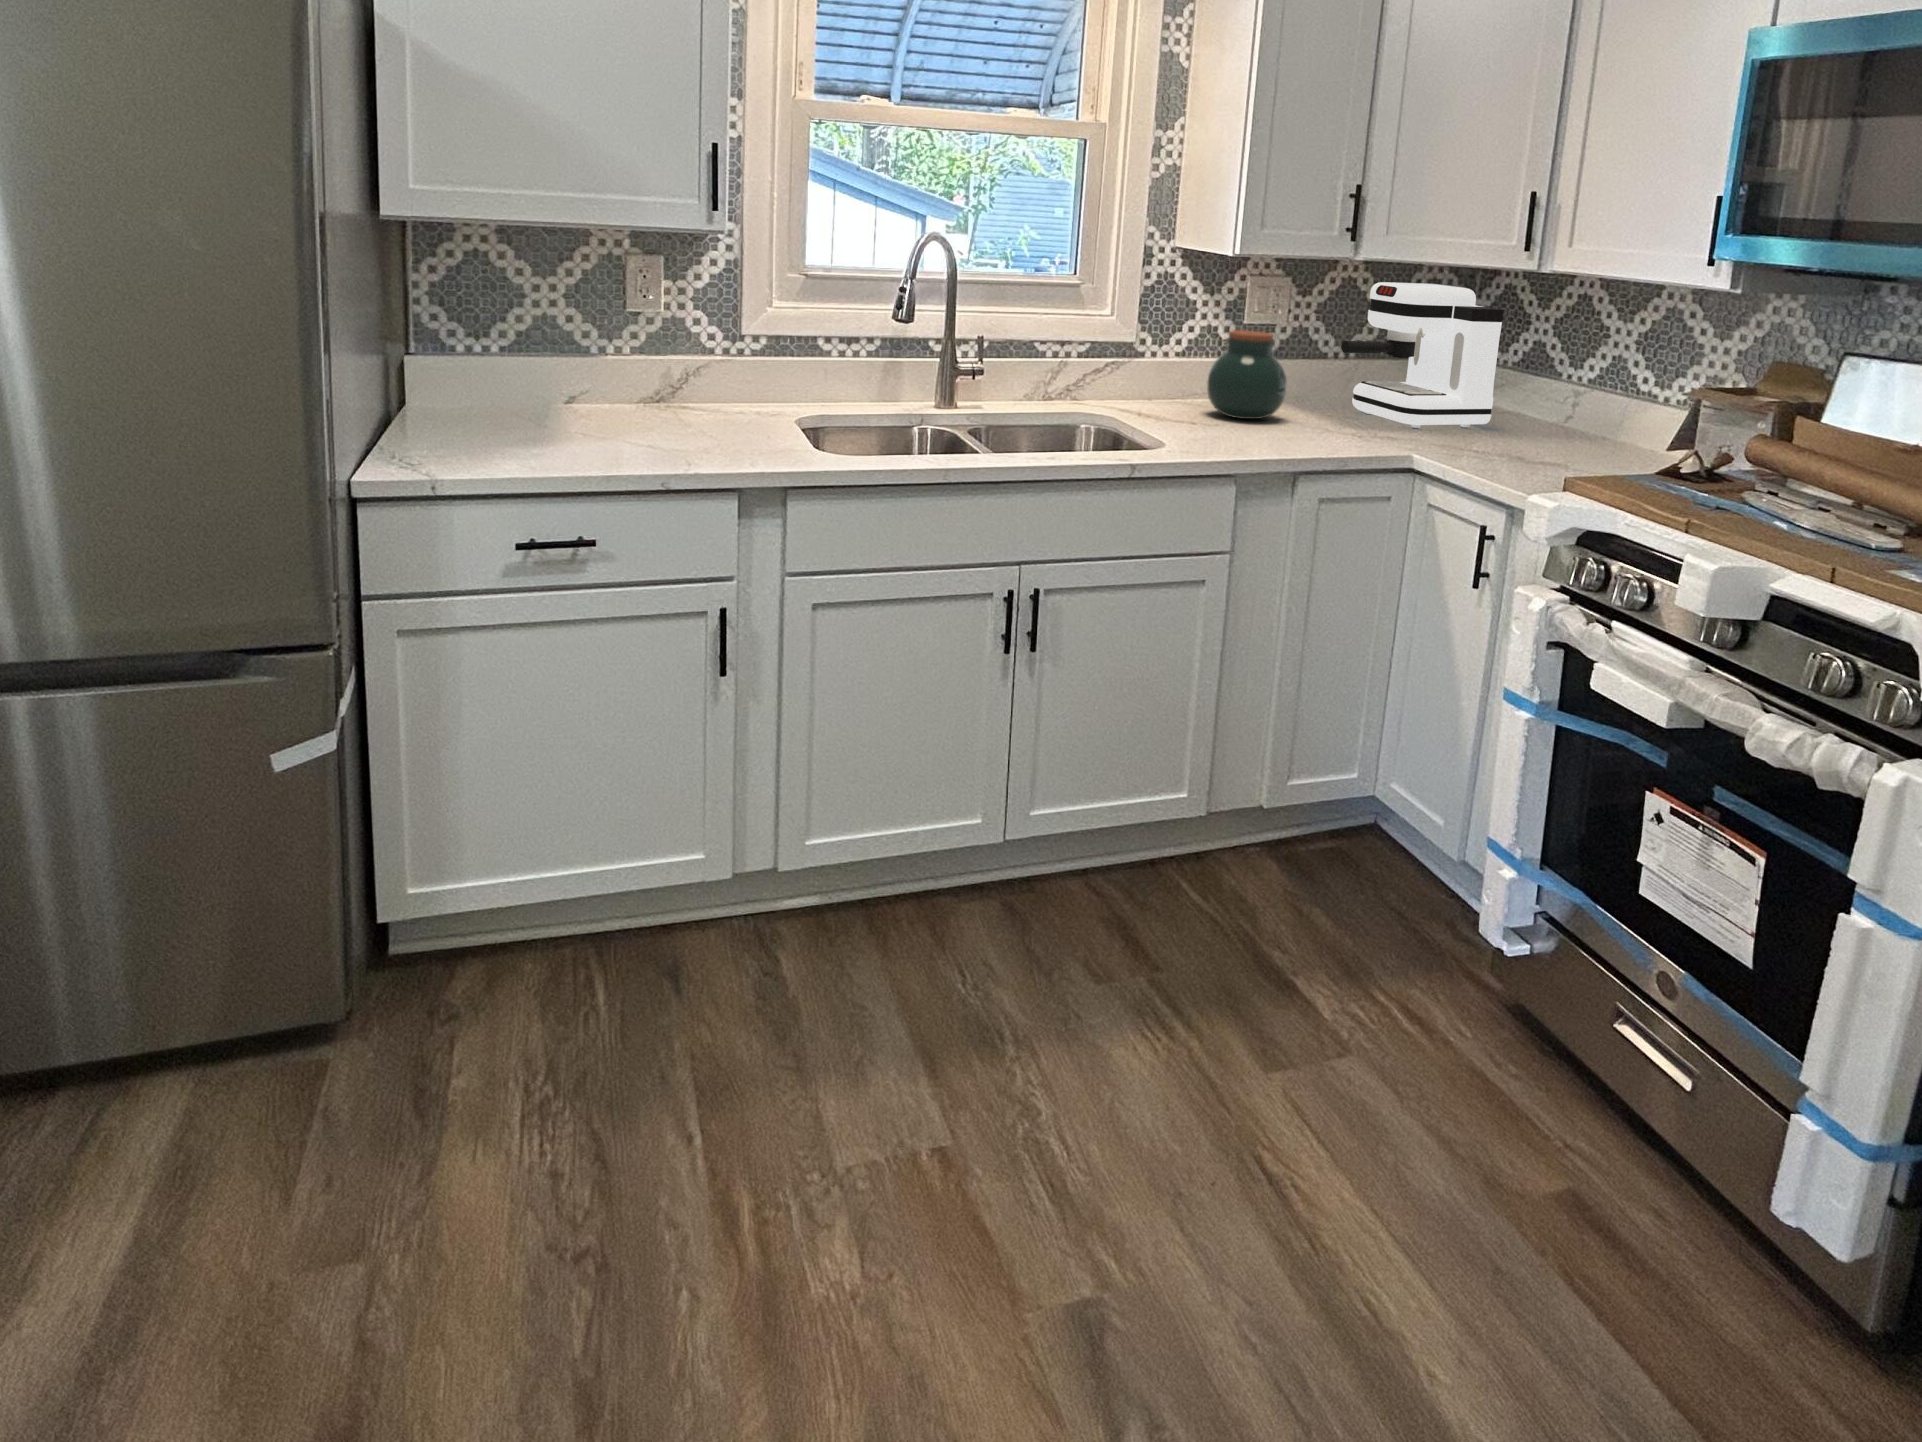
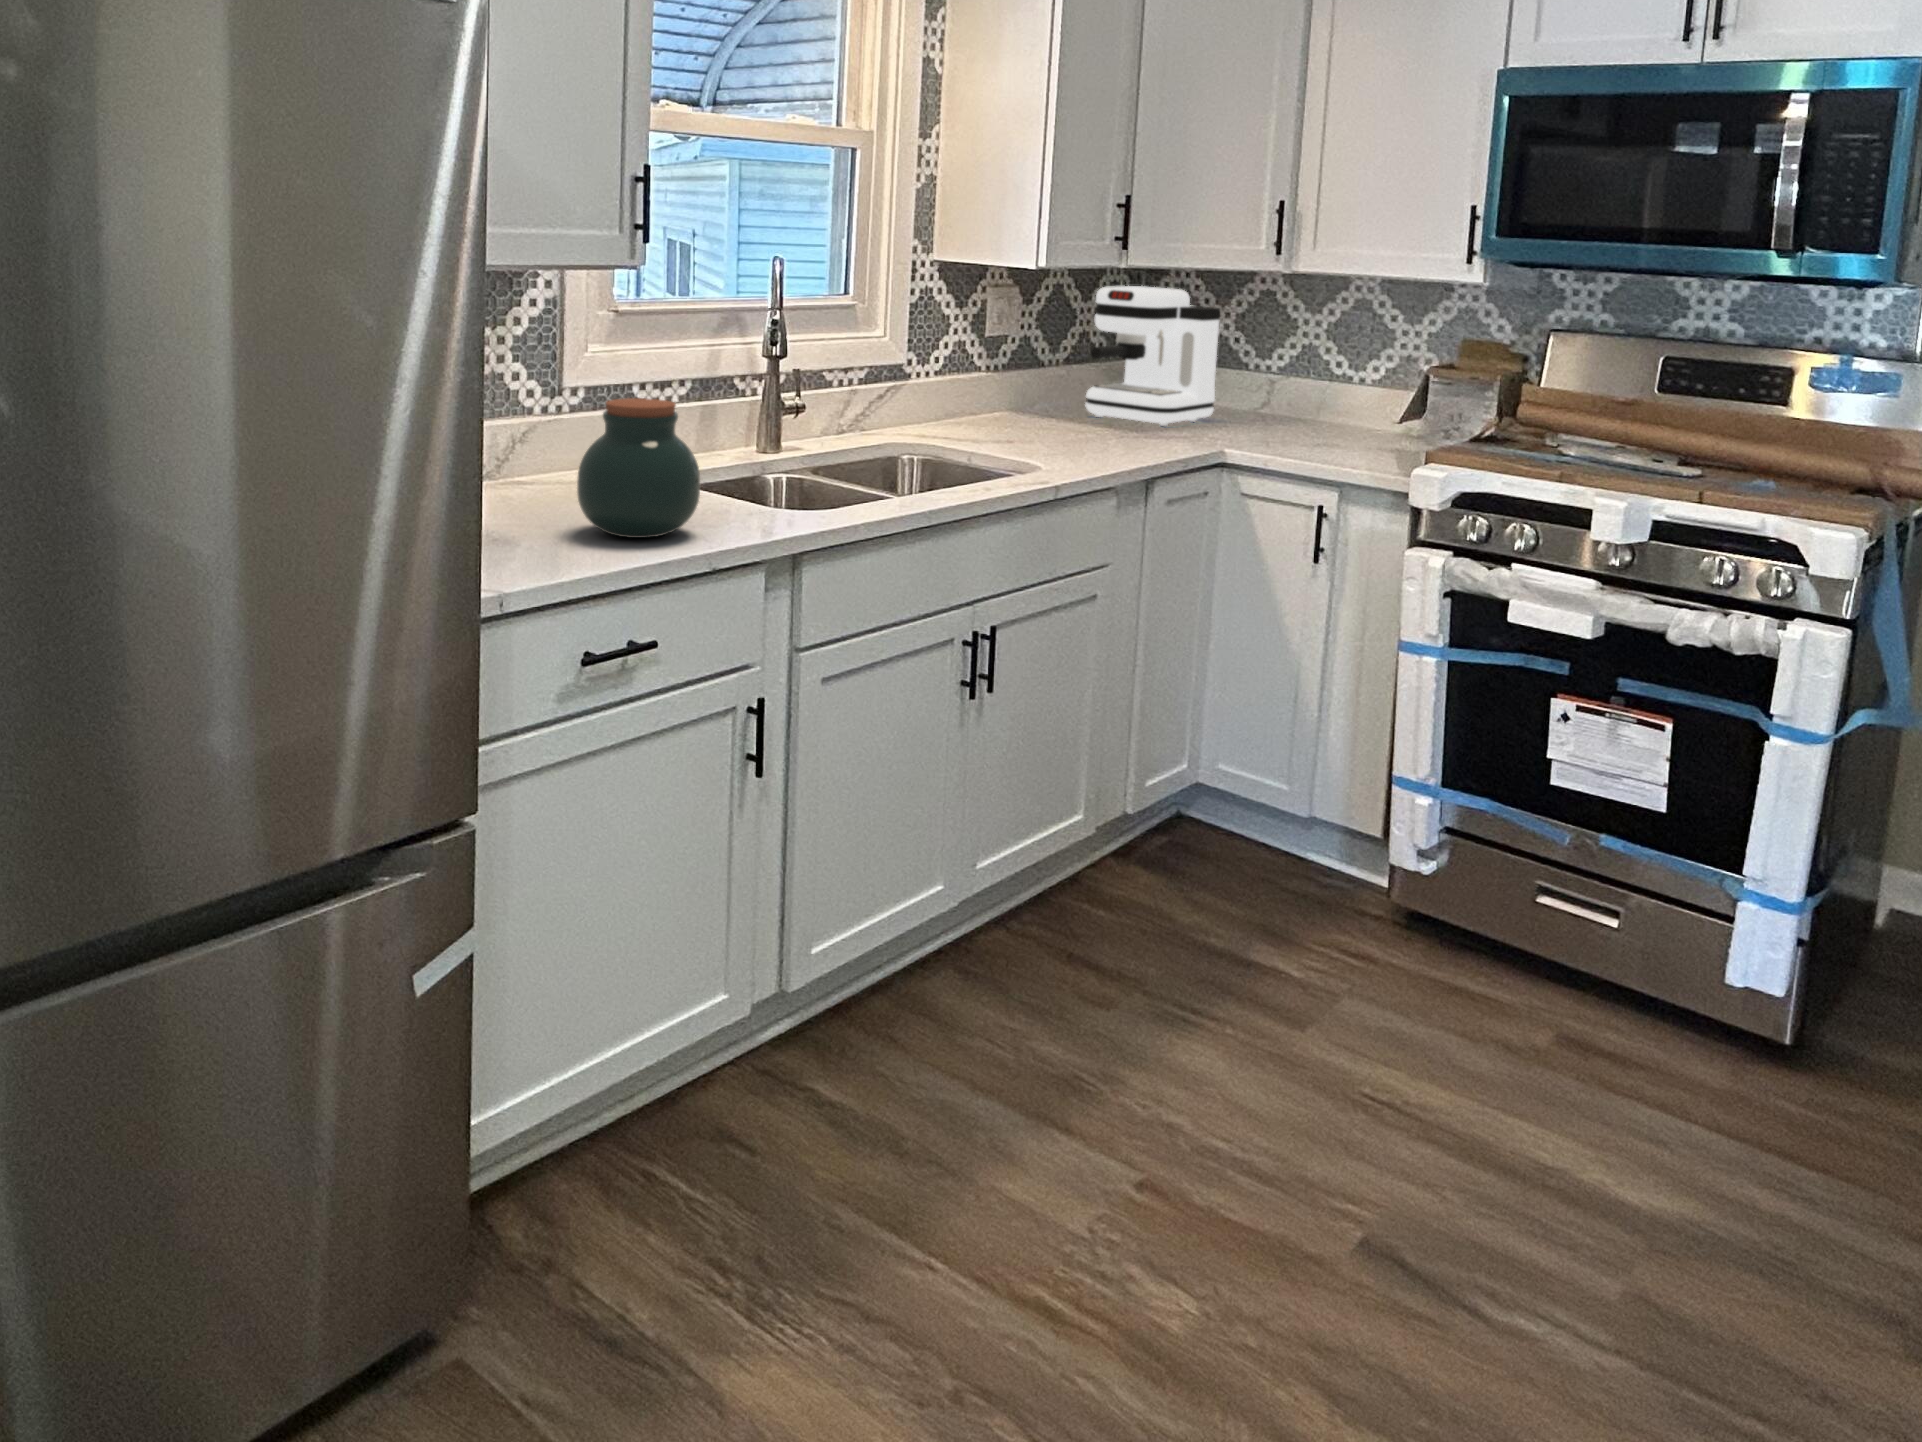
jar: present [1207,330,1287,419] -> present [577,398,700,538]

